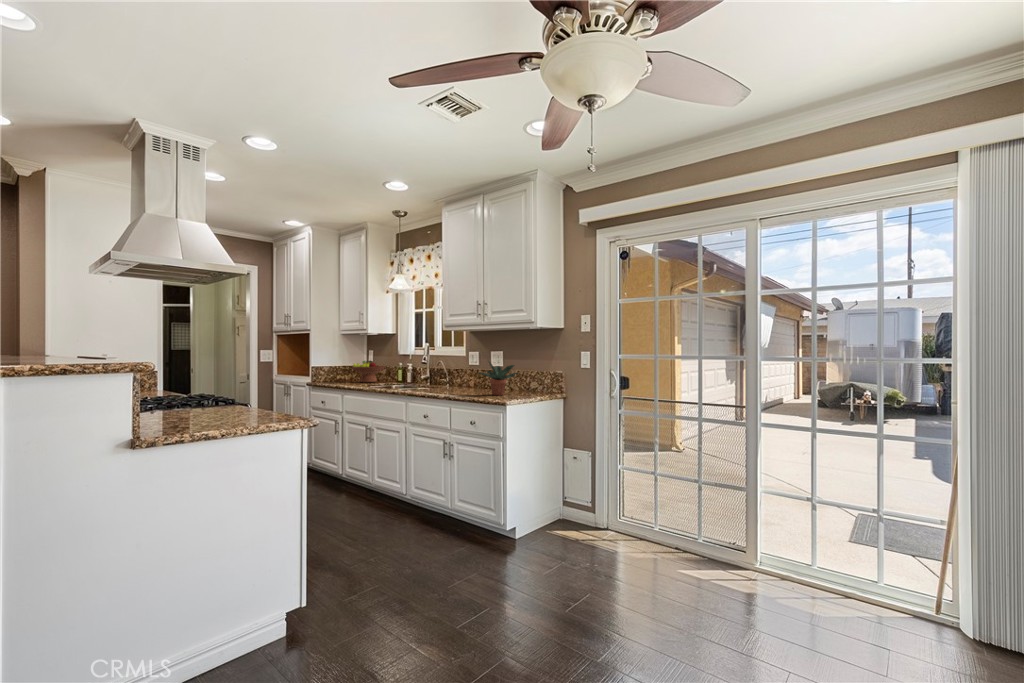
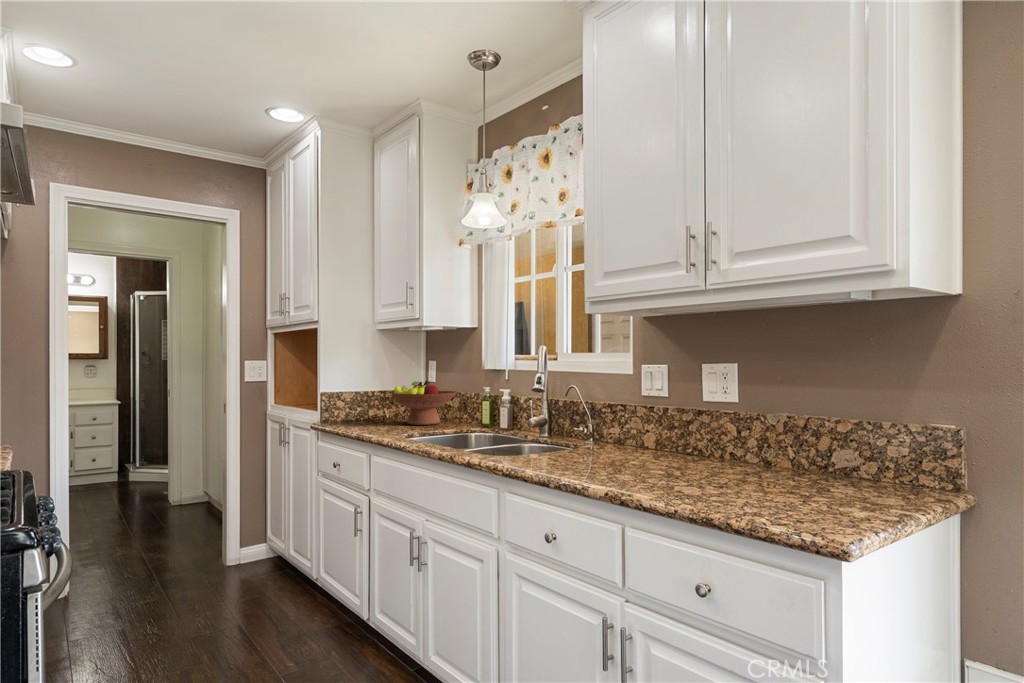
potted plant: present [480,362,518,395] -> none [695,389,835,496]

